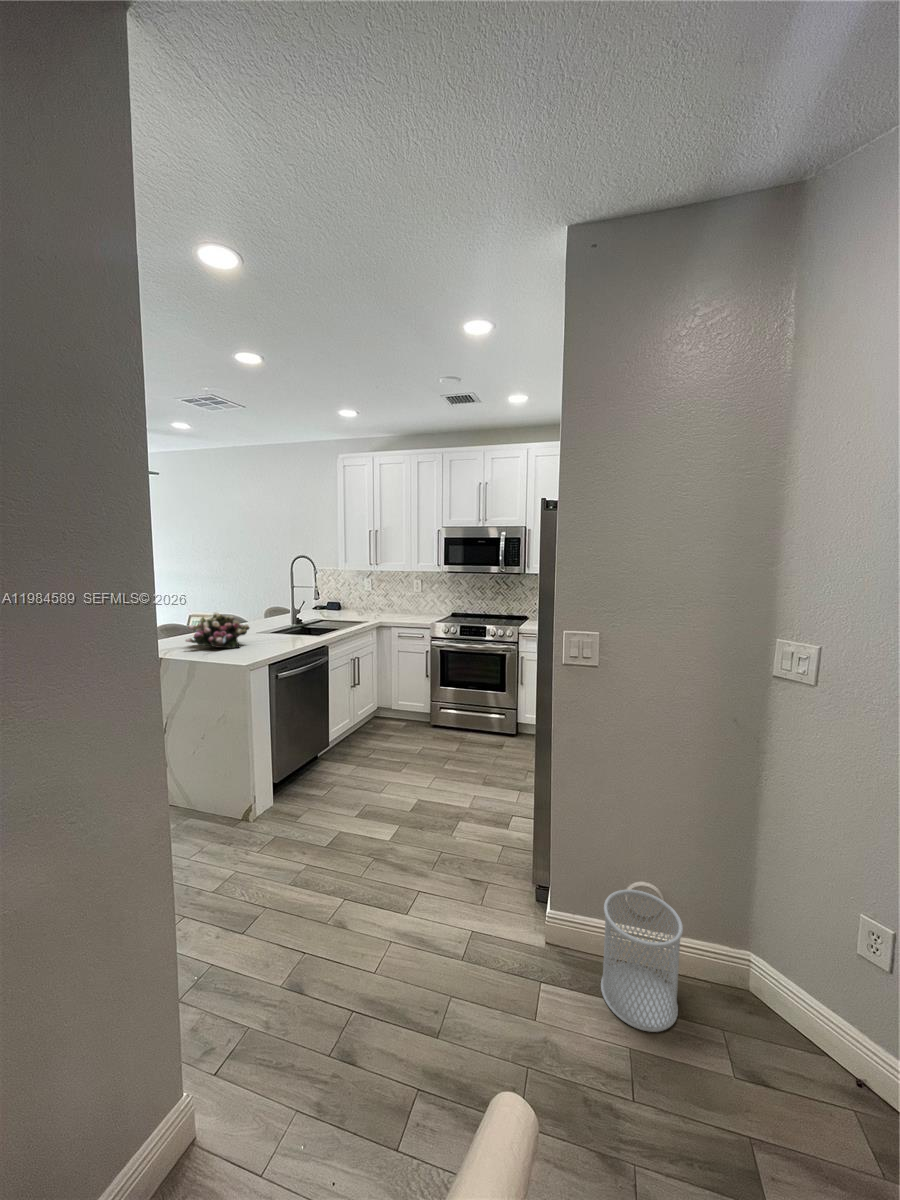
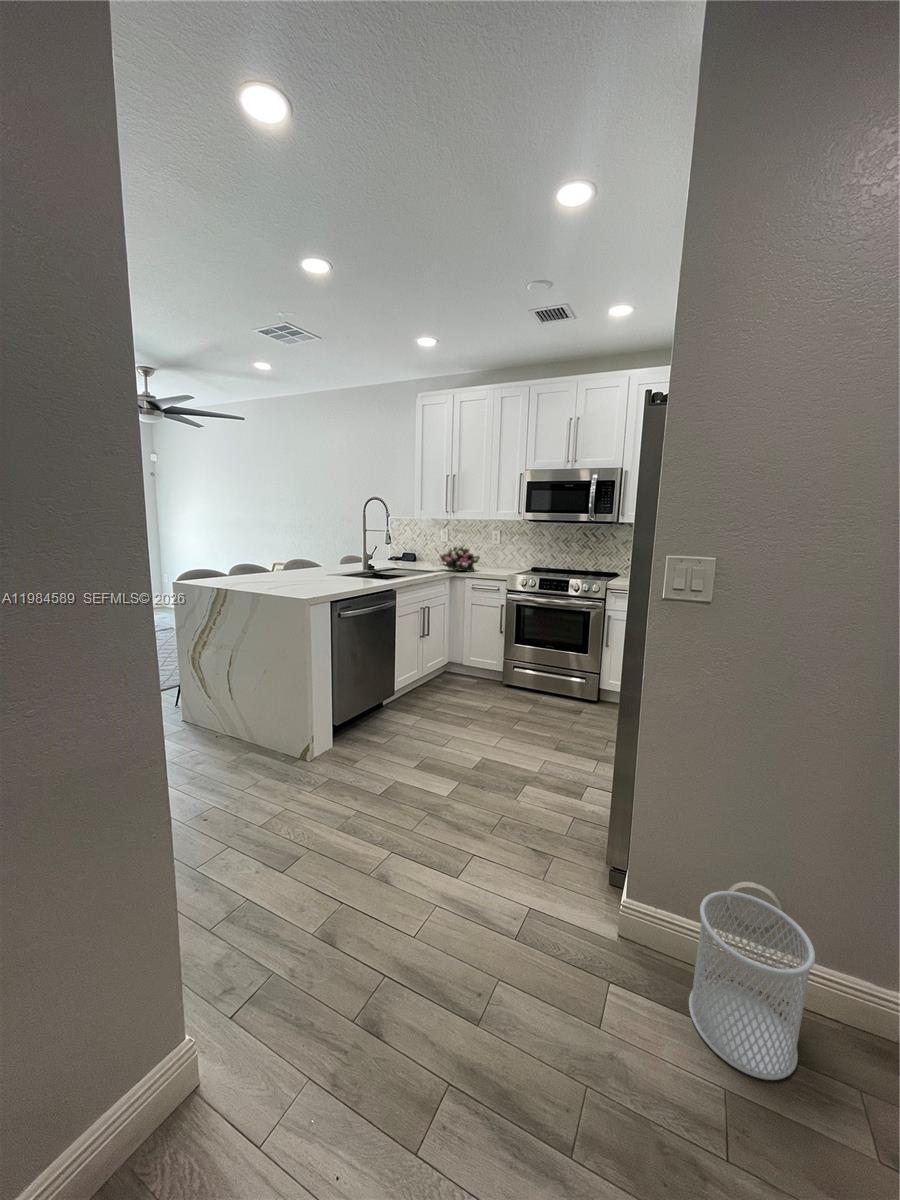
flower arrangement: present [186,612,249,648] -> present [440,546,480,572]

